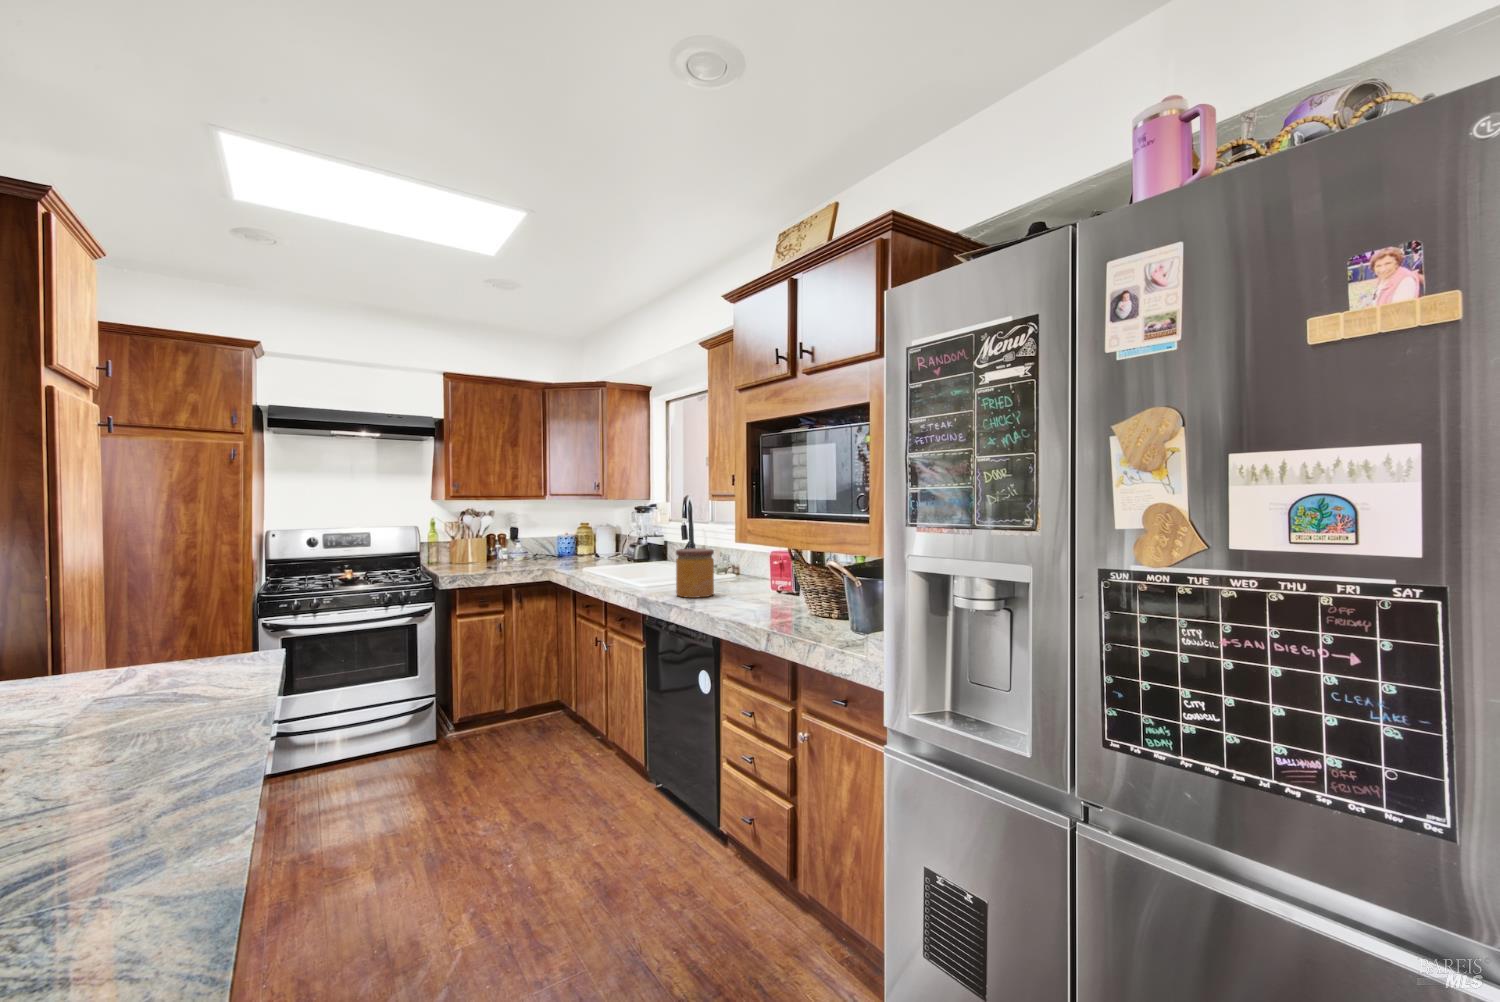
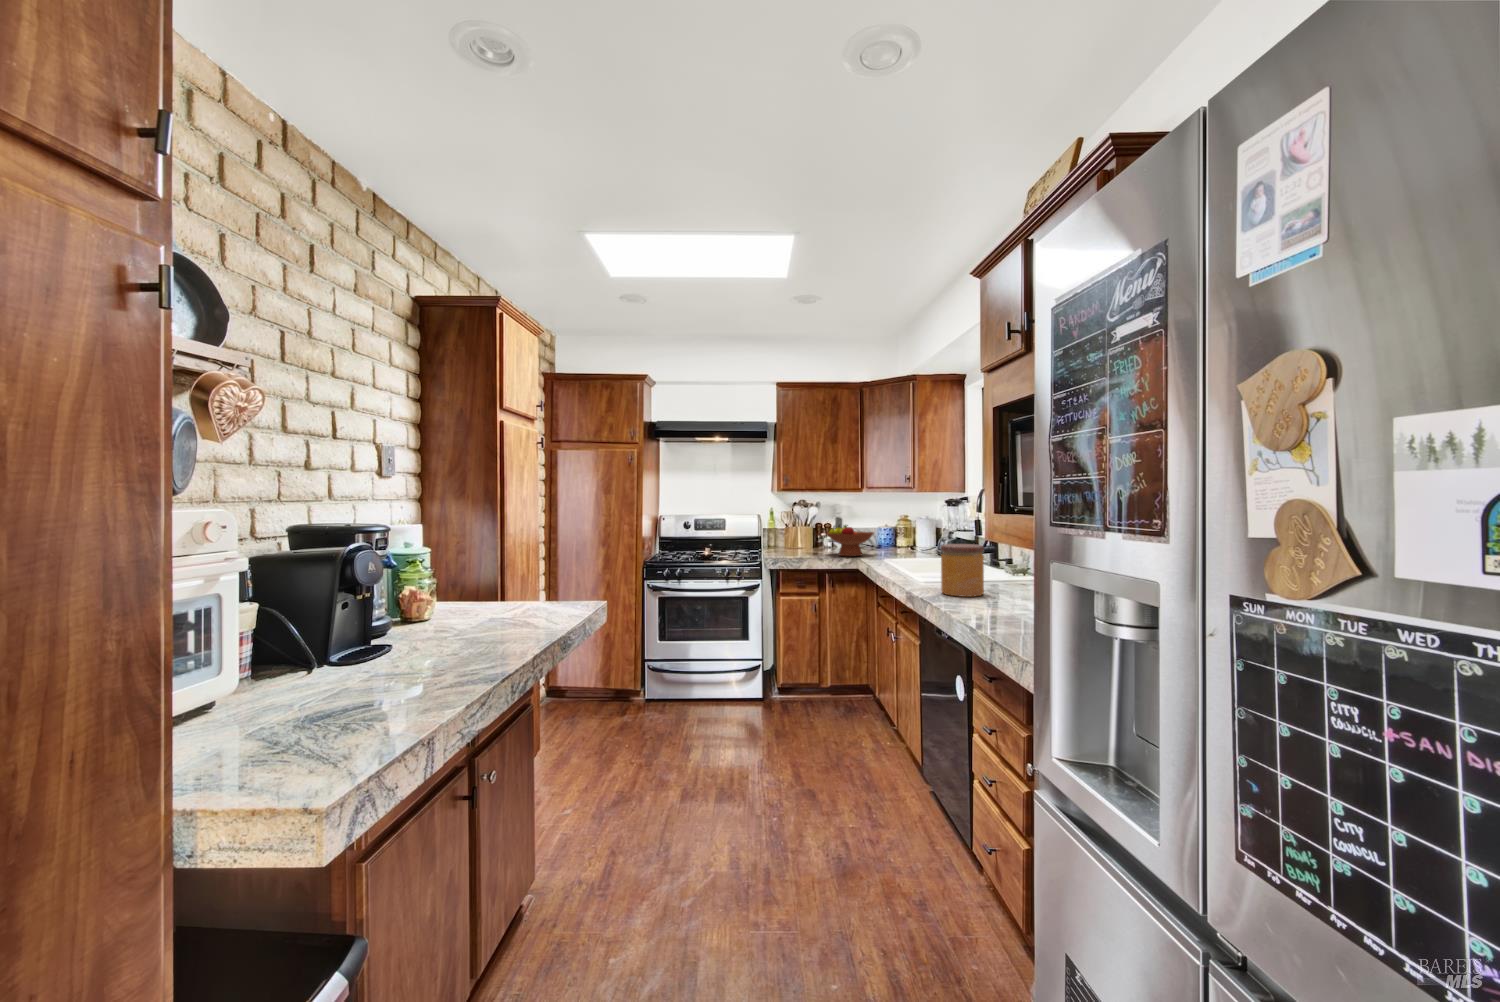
fruit bowl: none [511,534,565,568] -> present [827,525,874,556]

